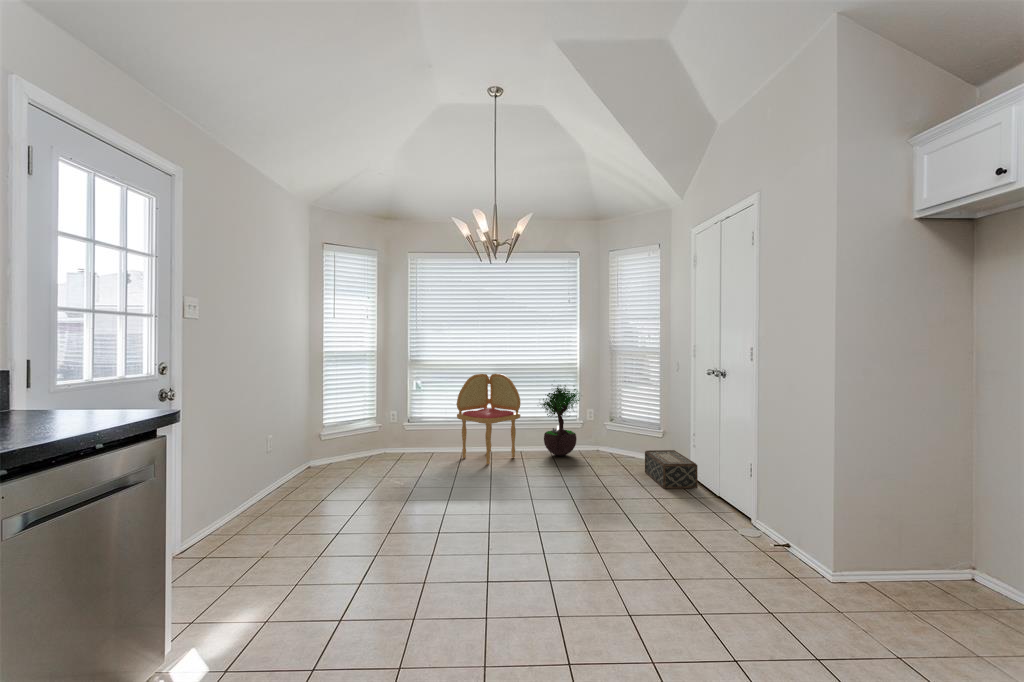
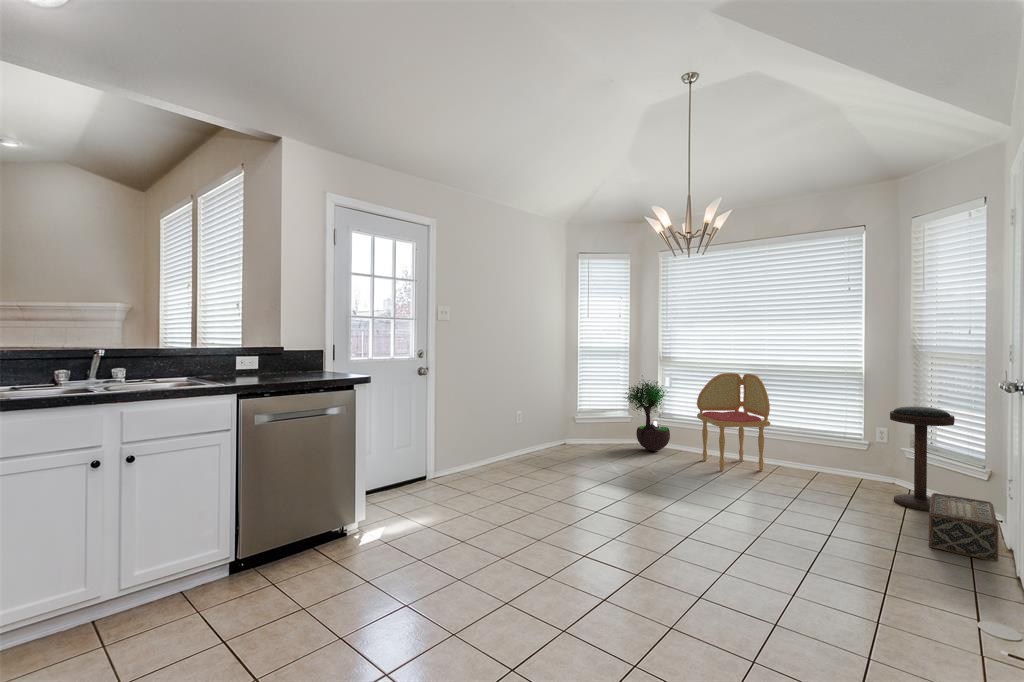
potted tree: present [540,385,580,456] -> present [625,380,670,451]
bar stool: none [607,391,643,465] -> present [890,406,955,511]

